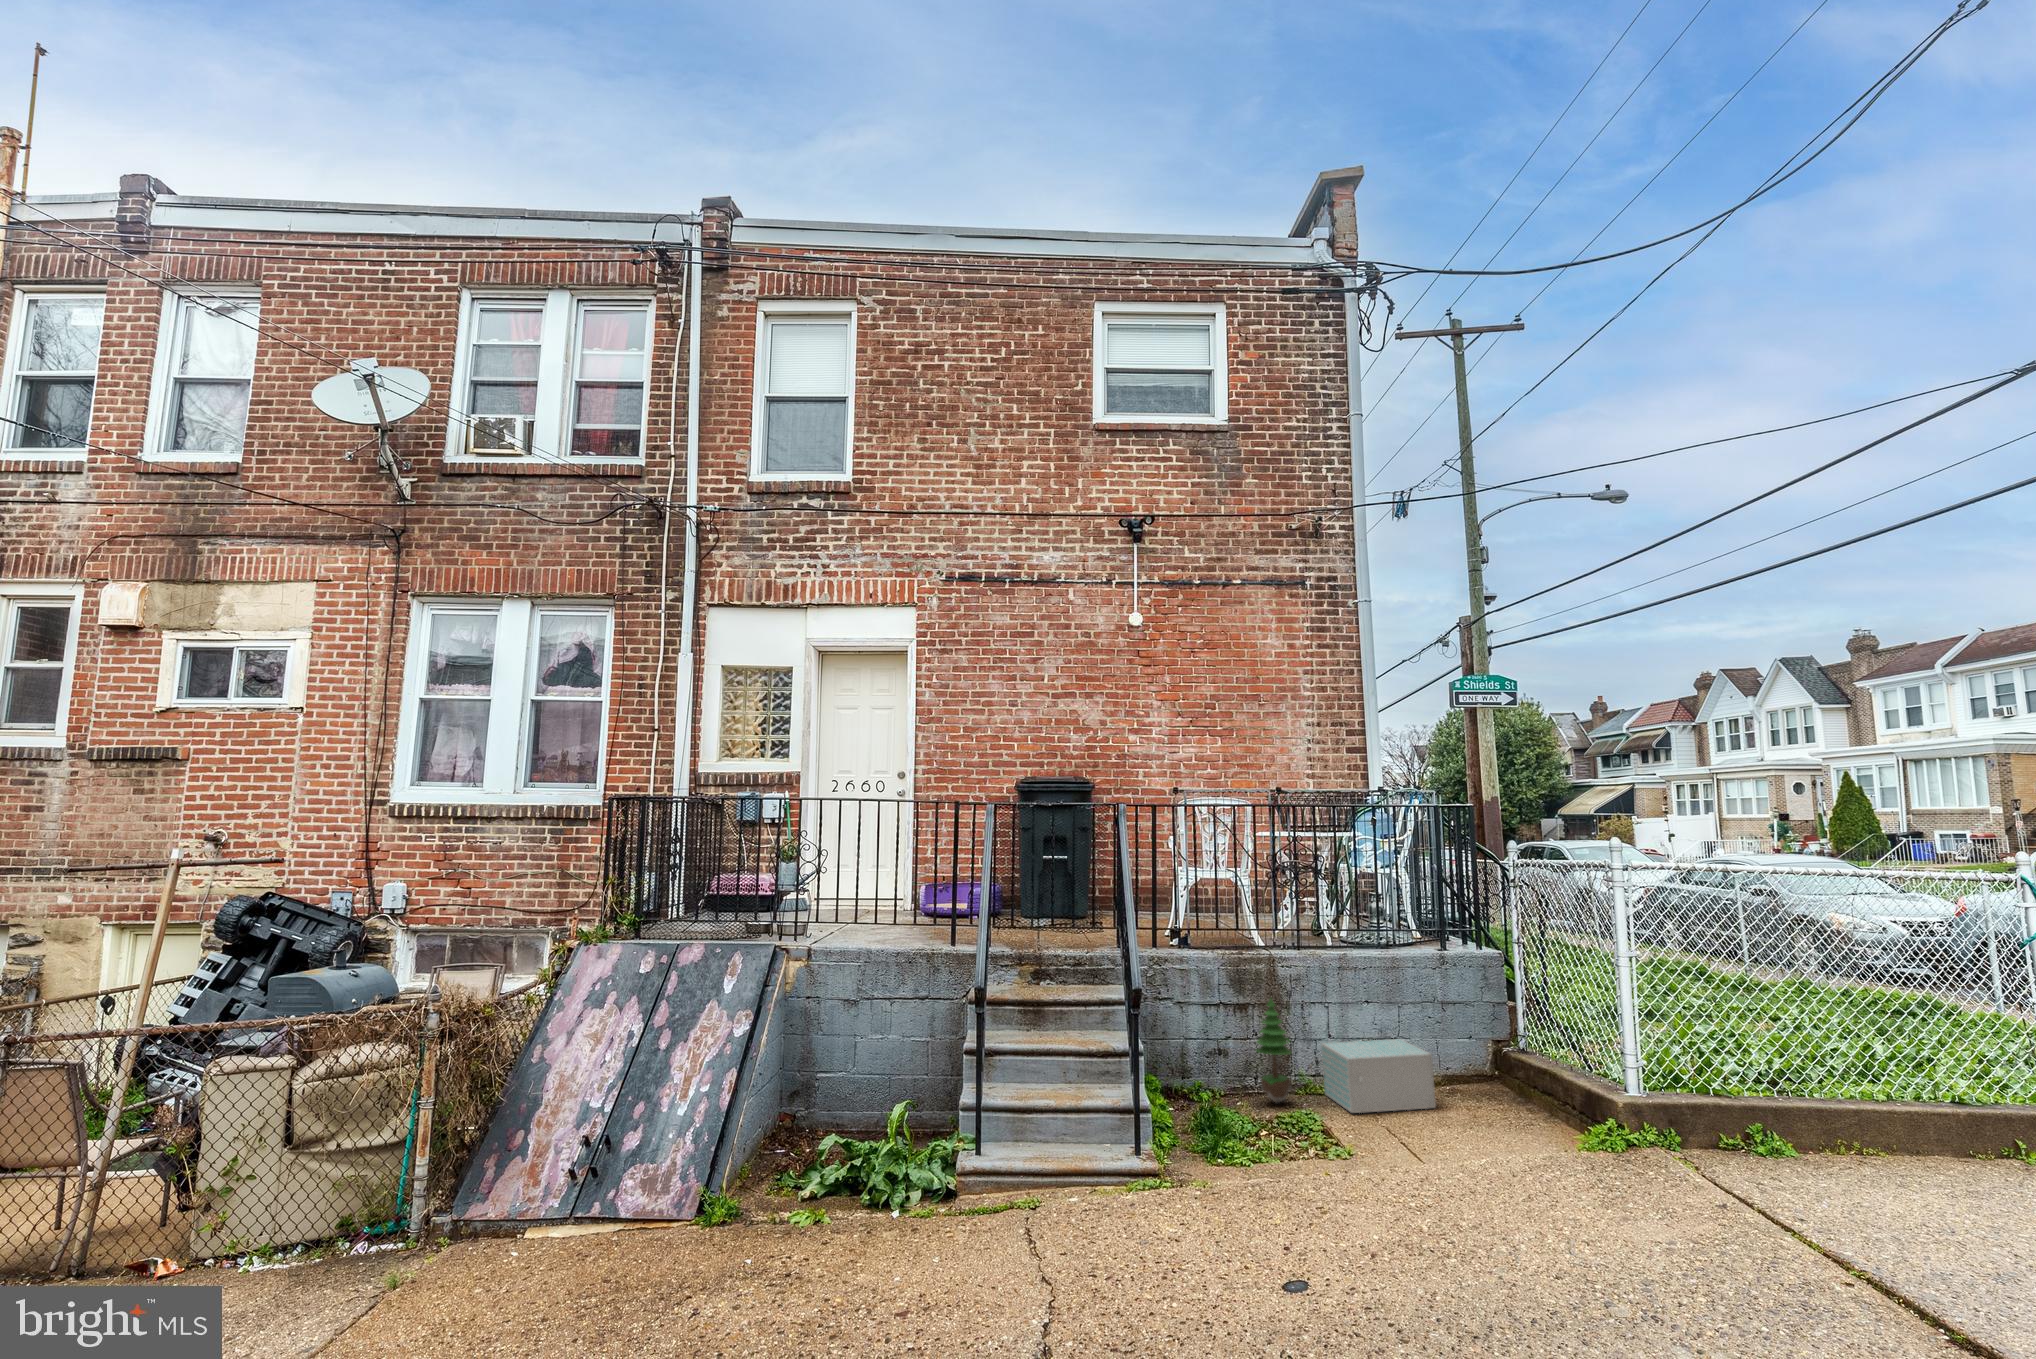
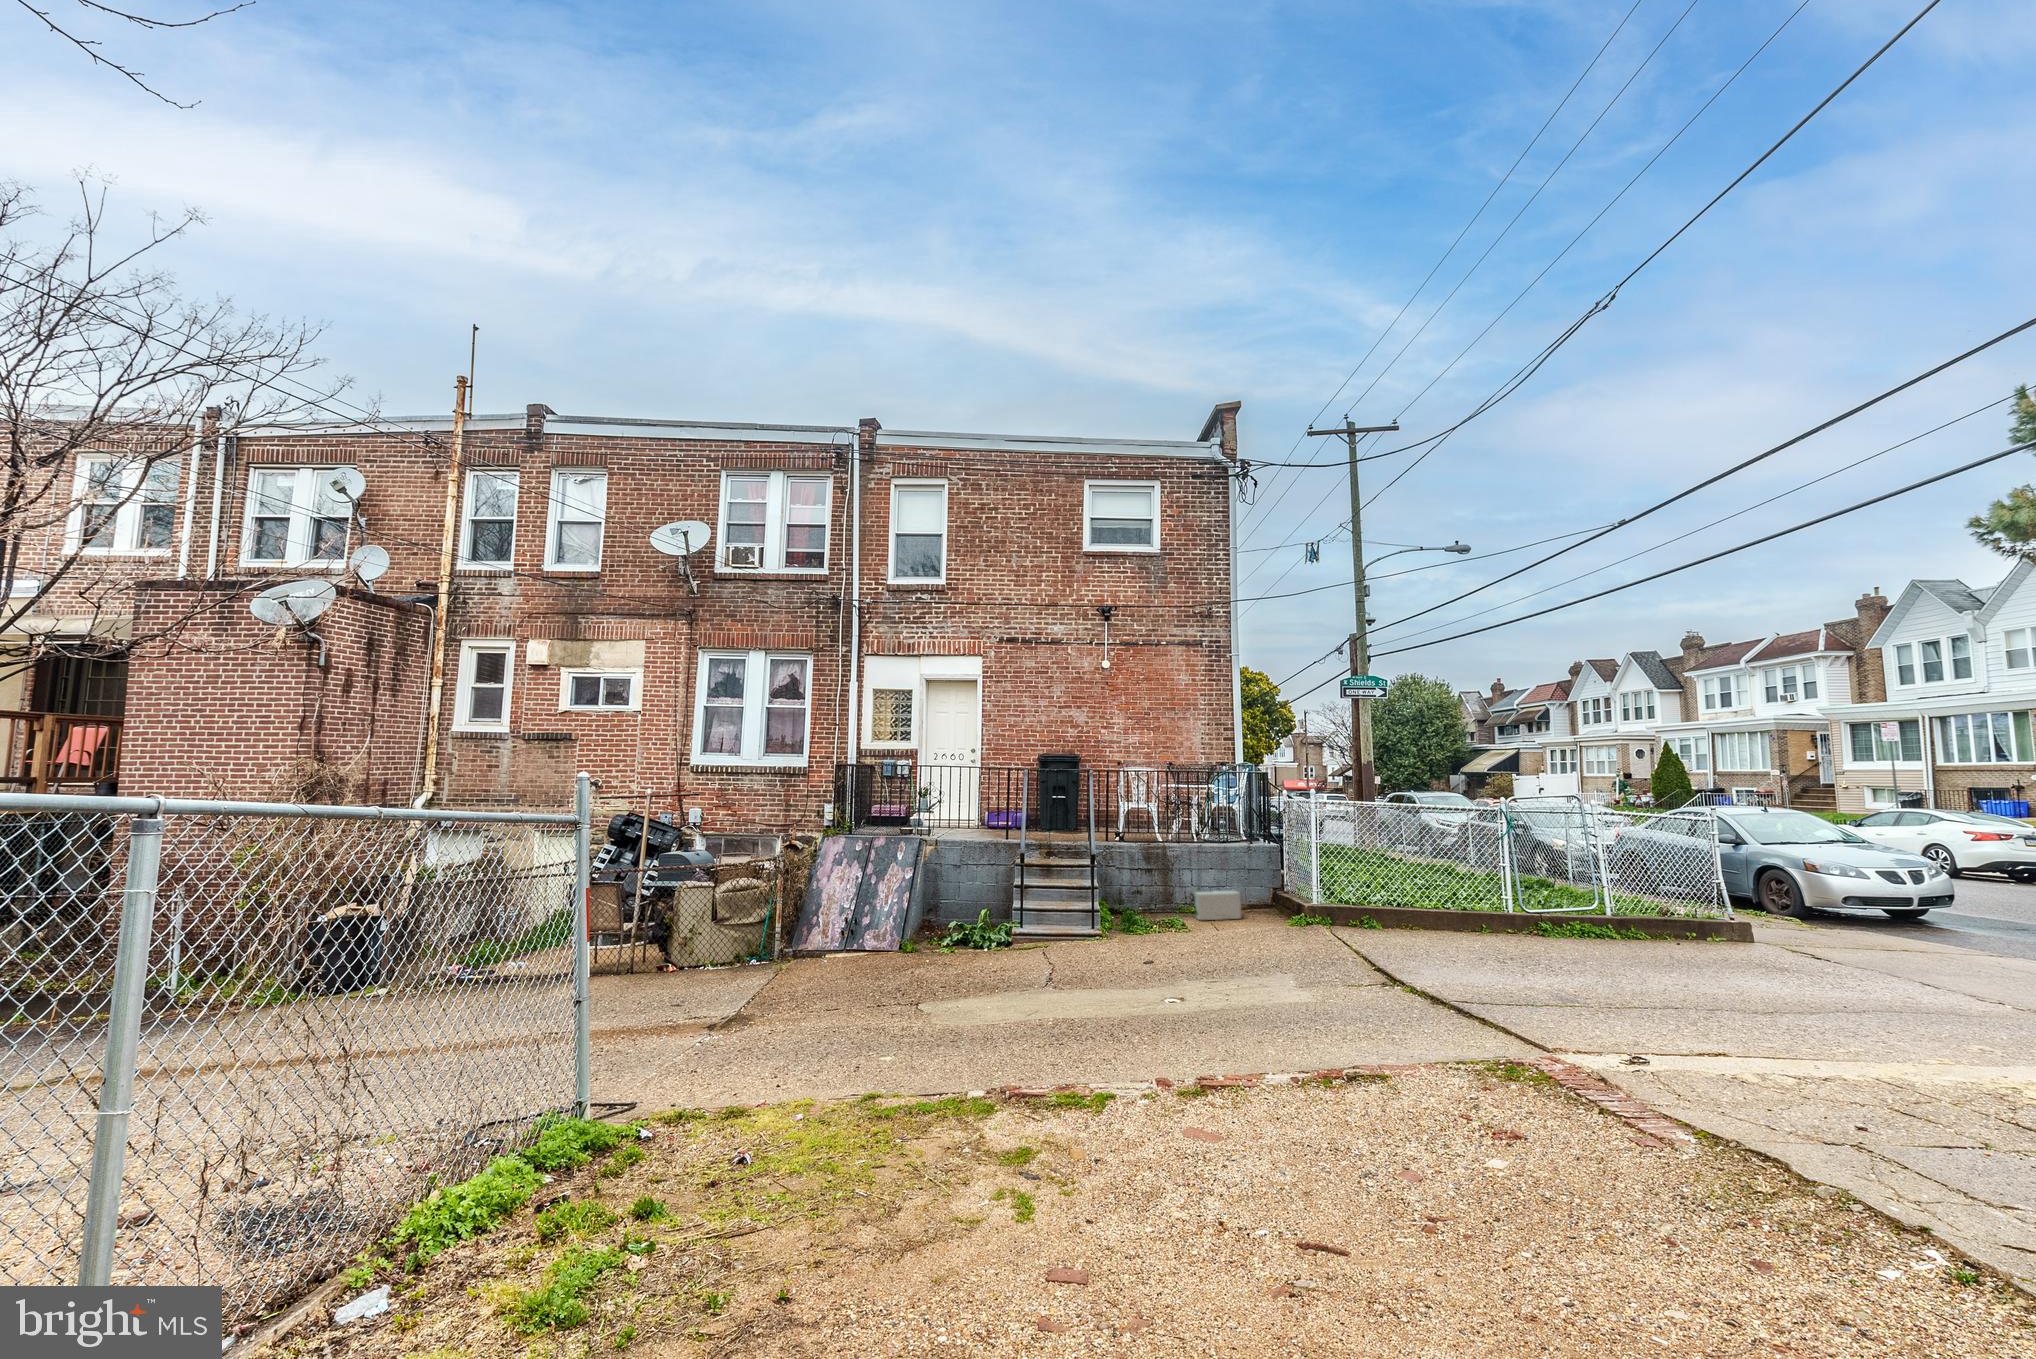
potted tree: present [1256,999,1291,1103] -> none [1156,866,1174,918]

